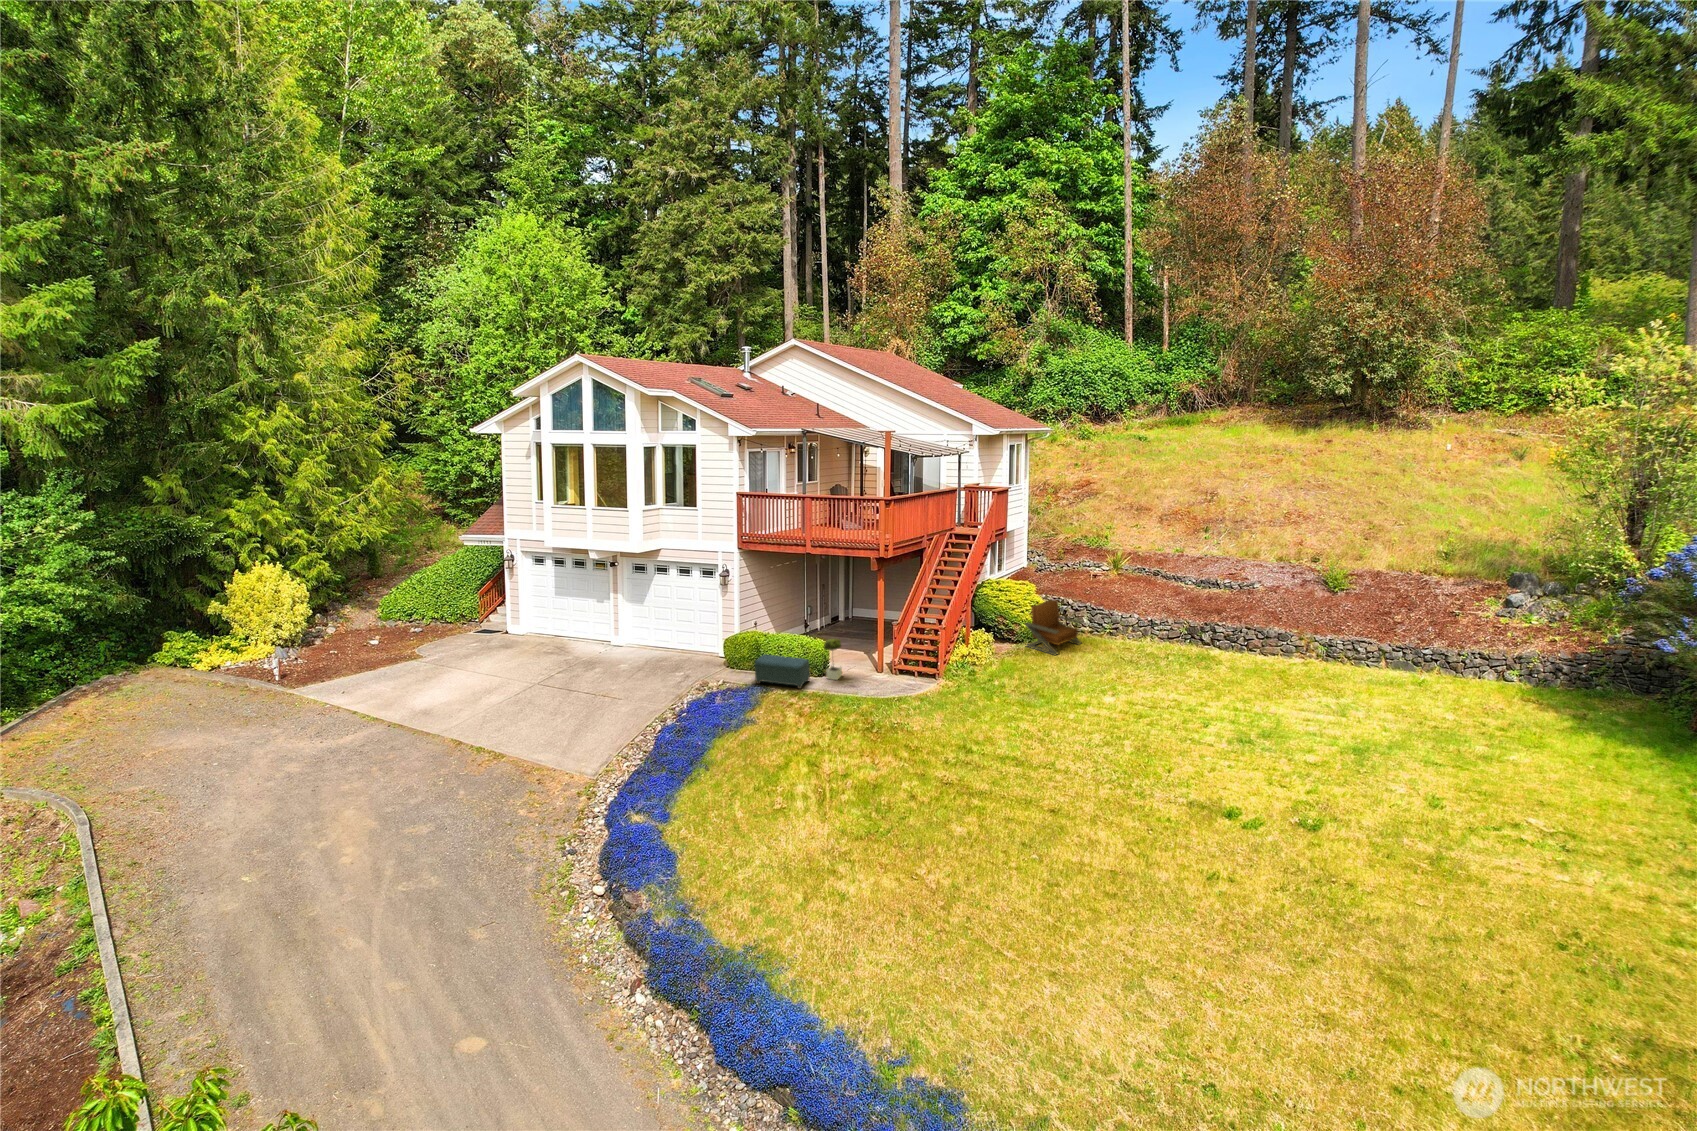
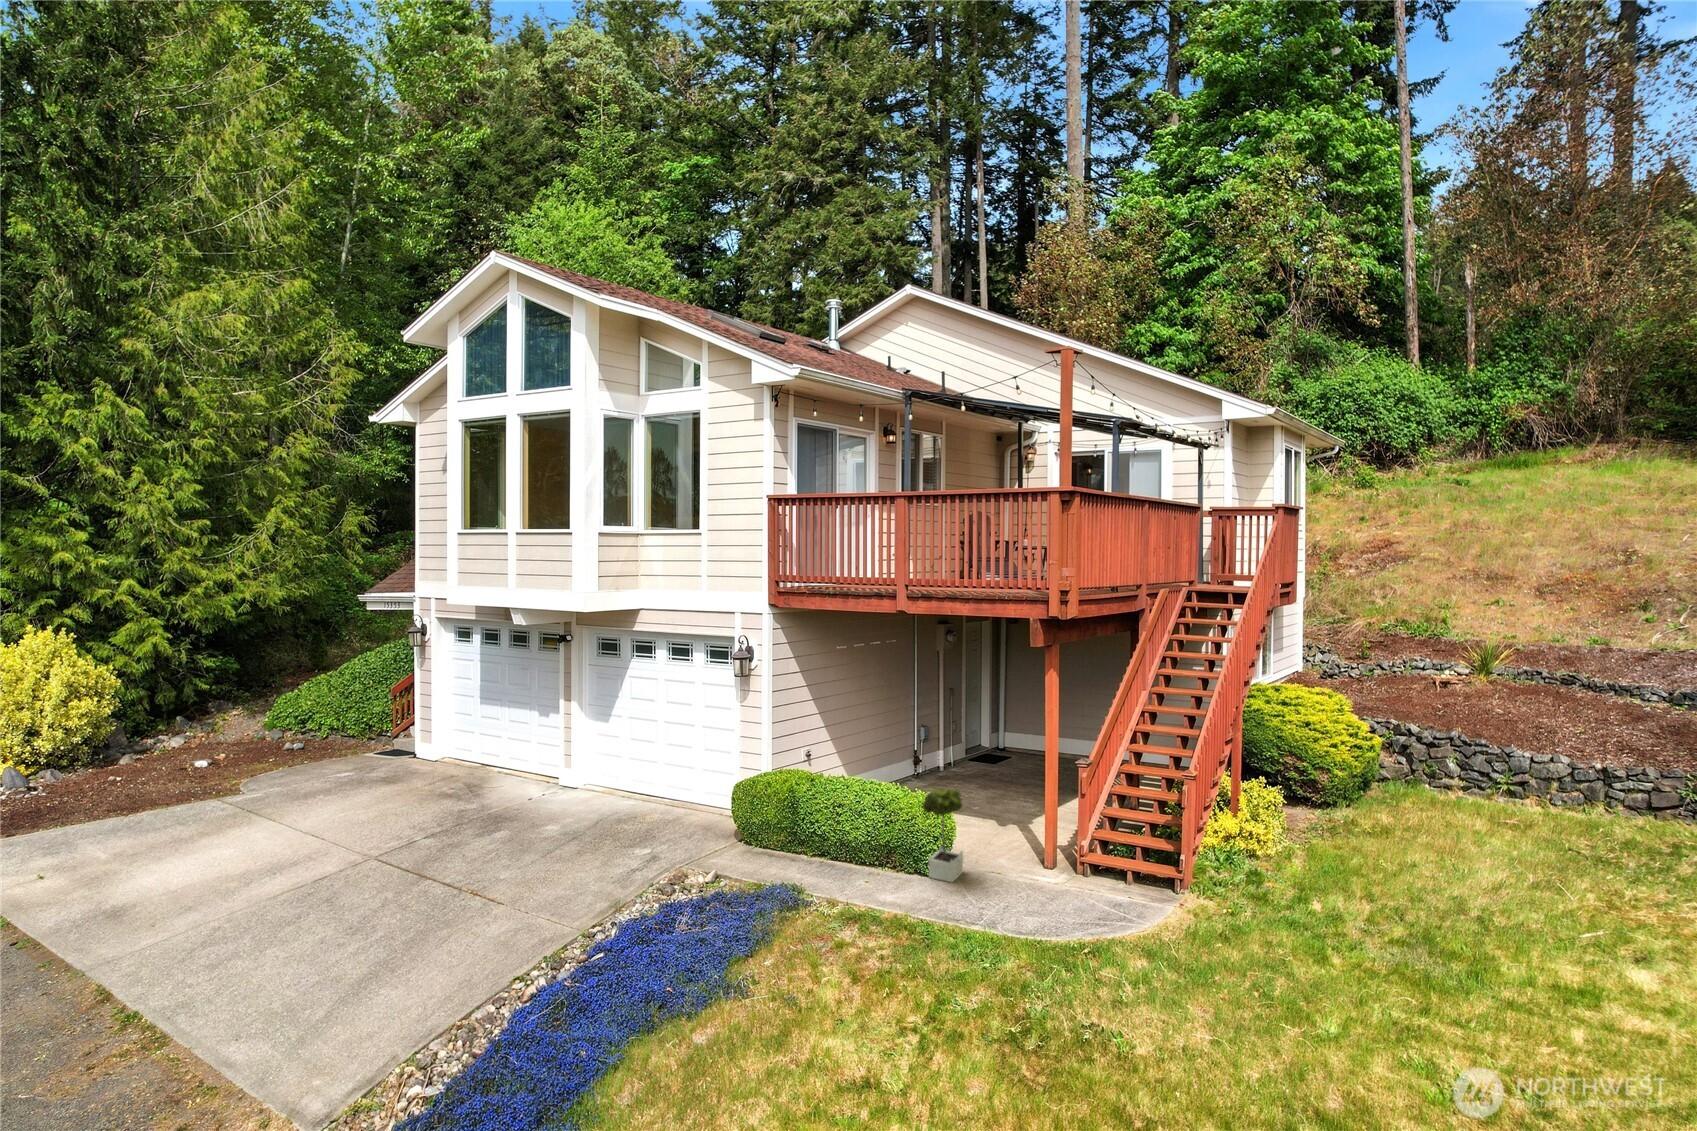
lounge chair: present [1025,600,1082,655] -> none [1369,724,1507,851]
bench: present [754,655,810,689] -> none [773,816,892,900]

